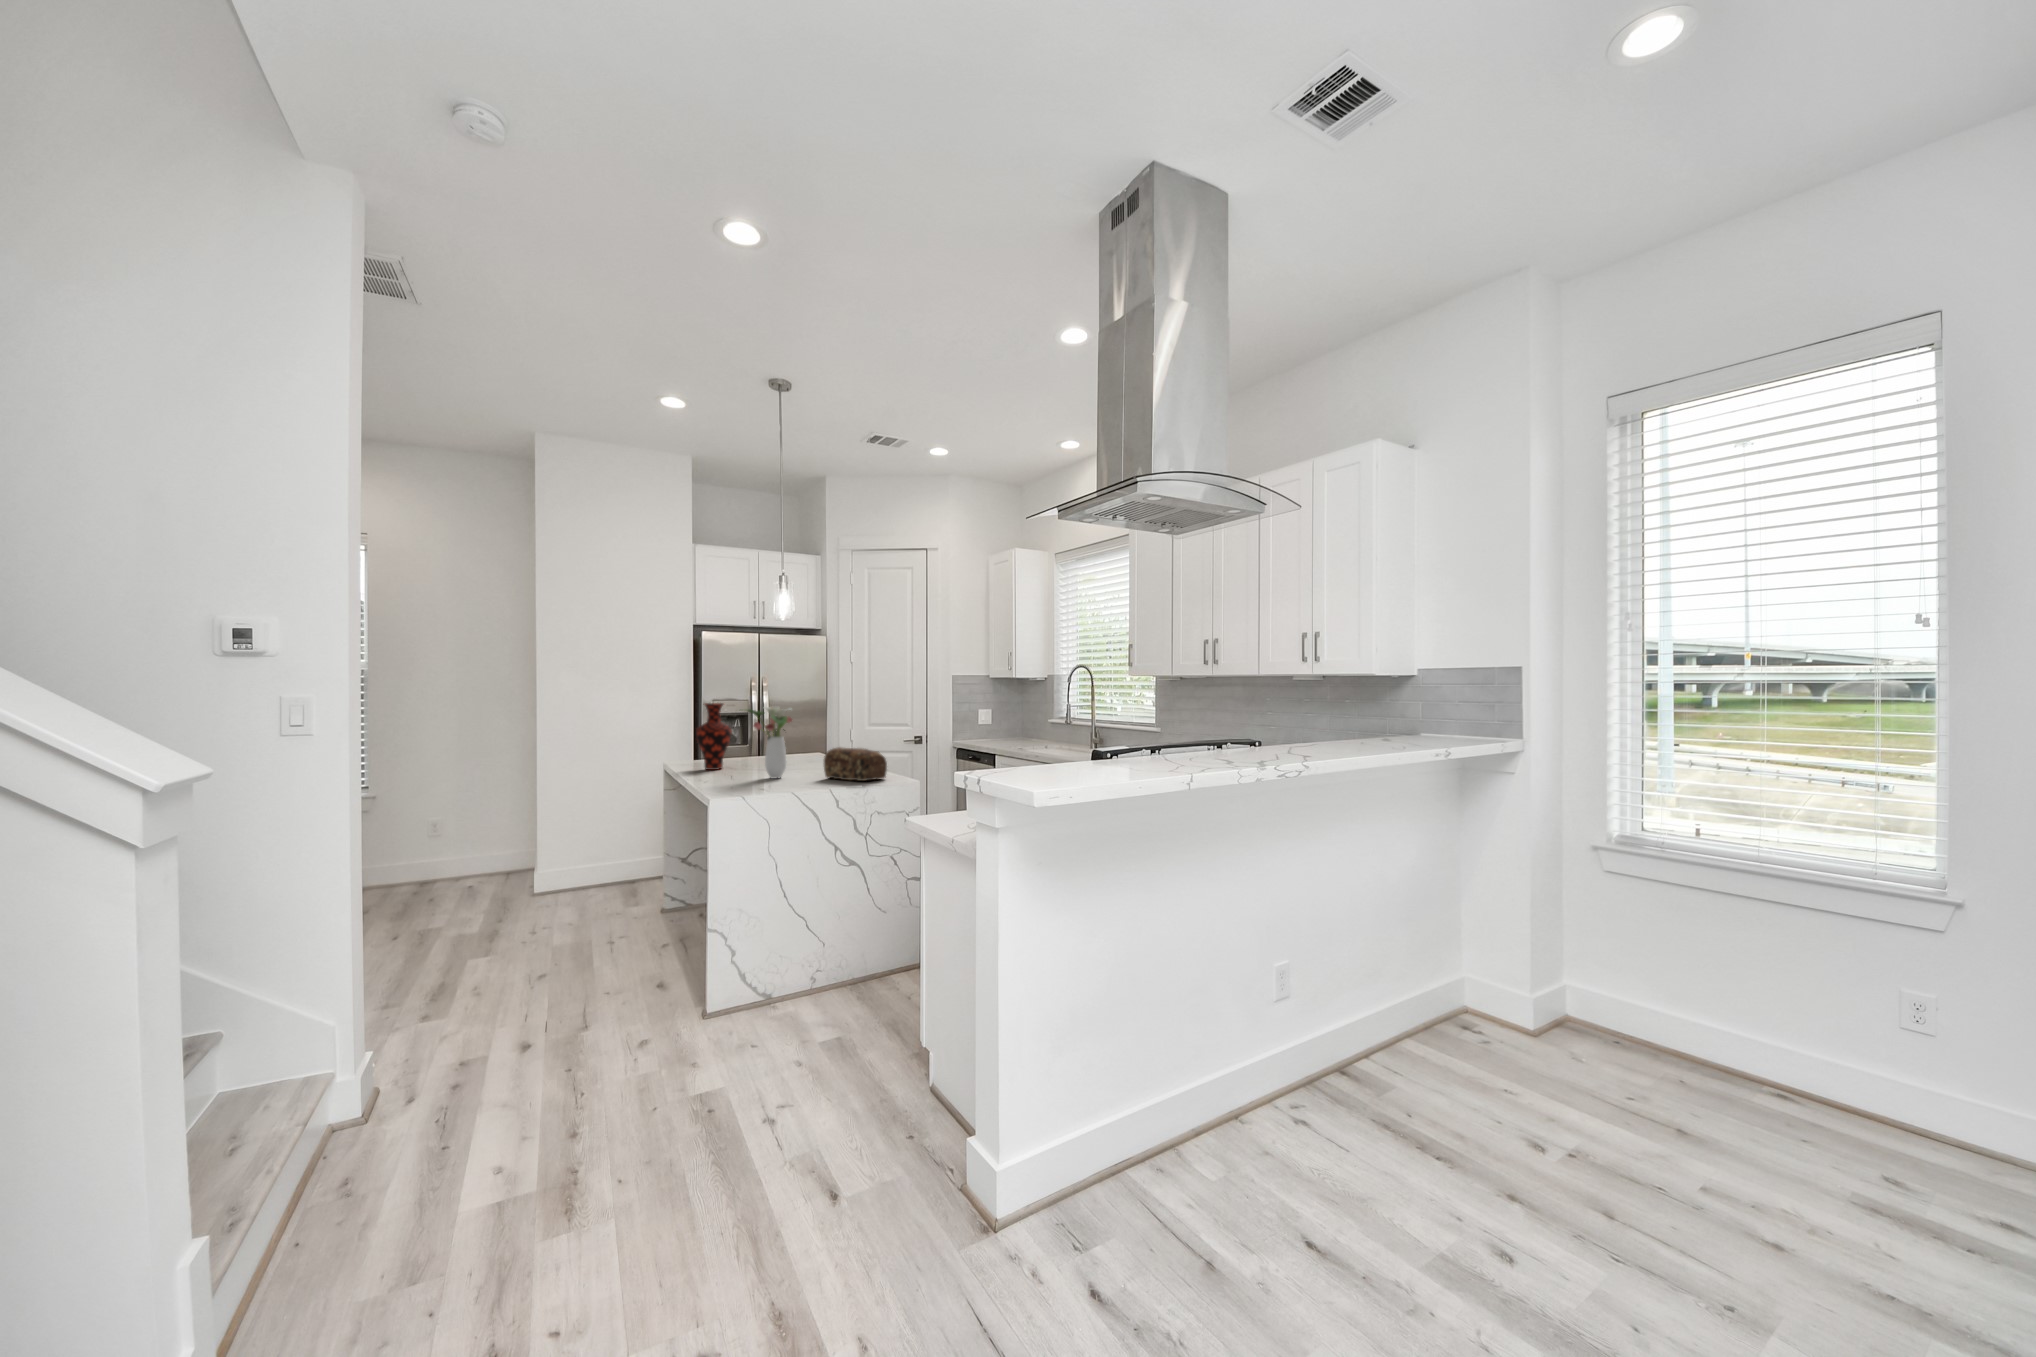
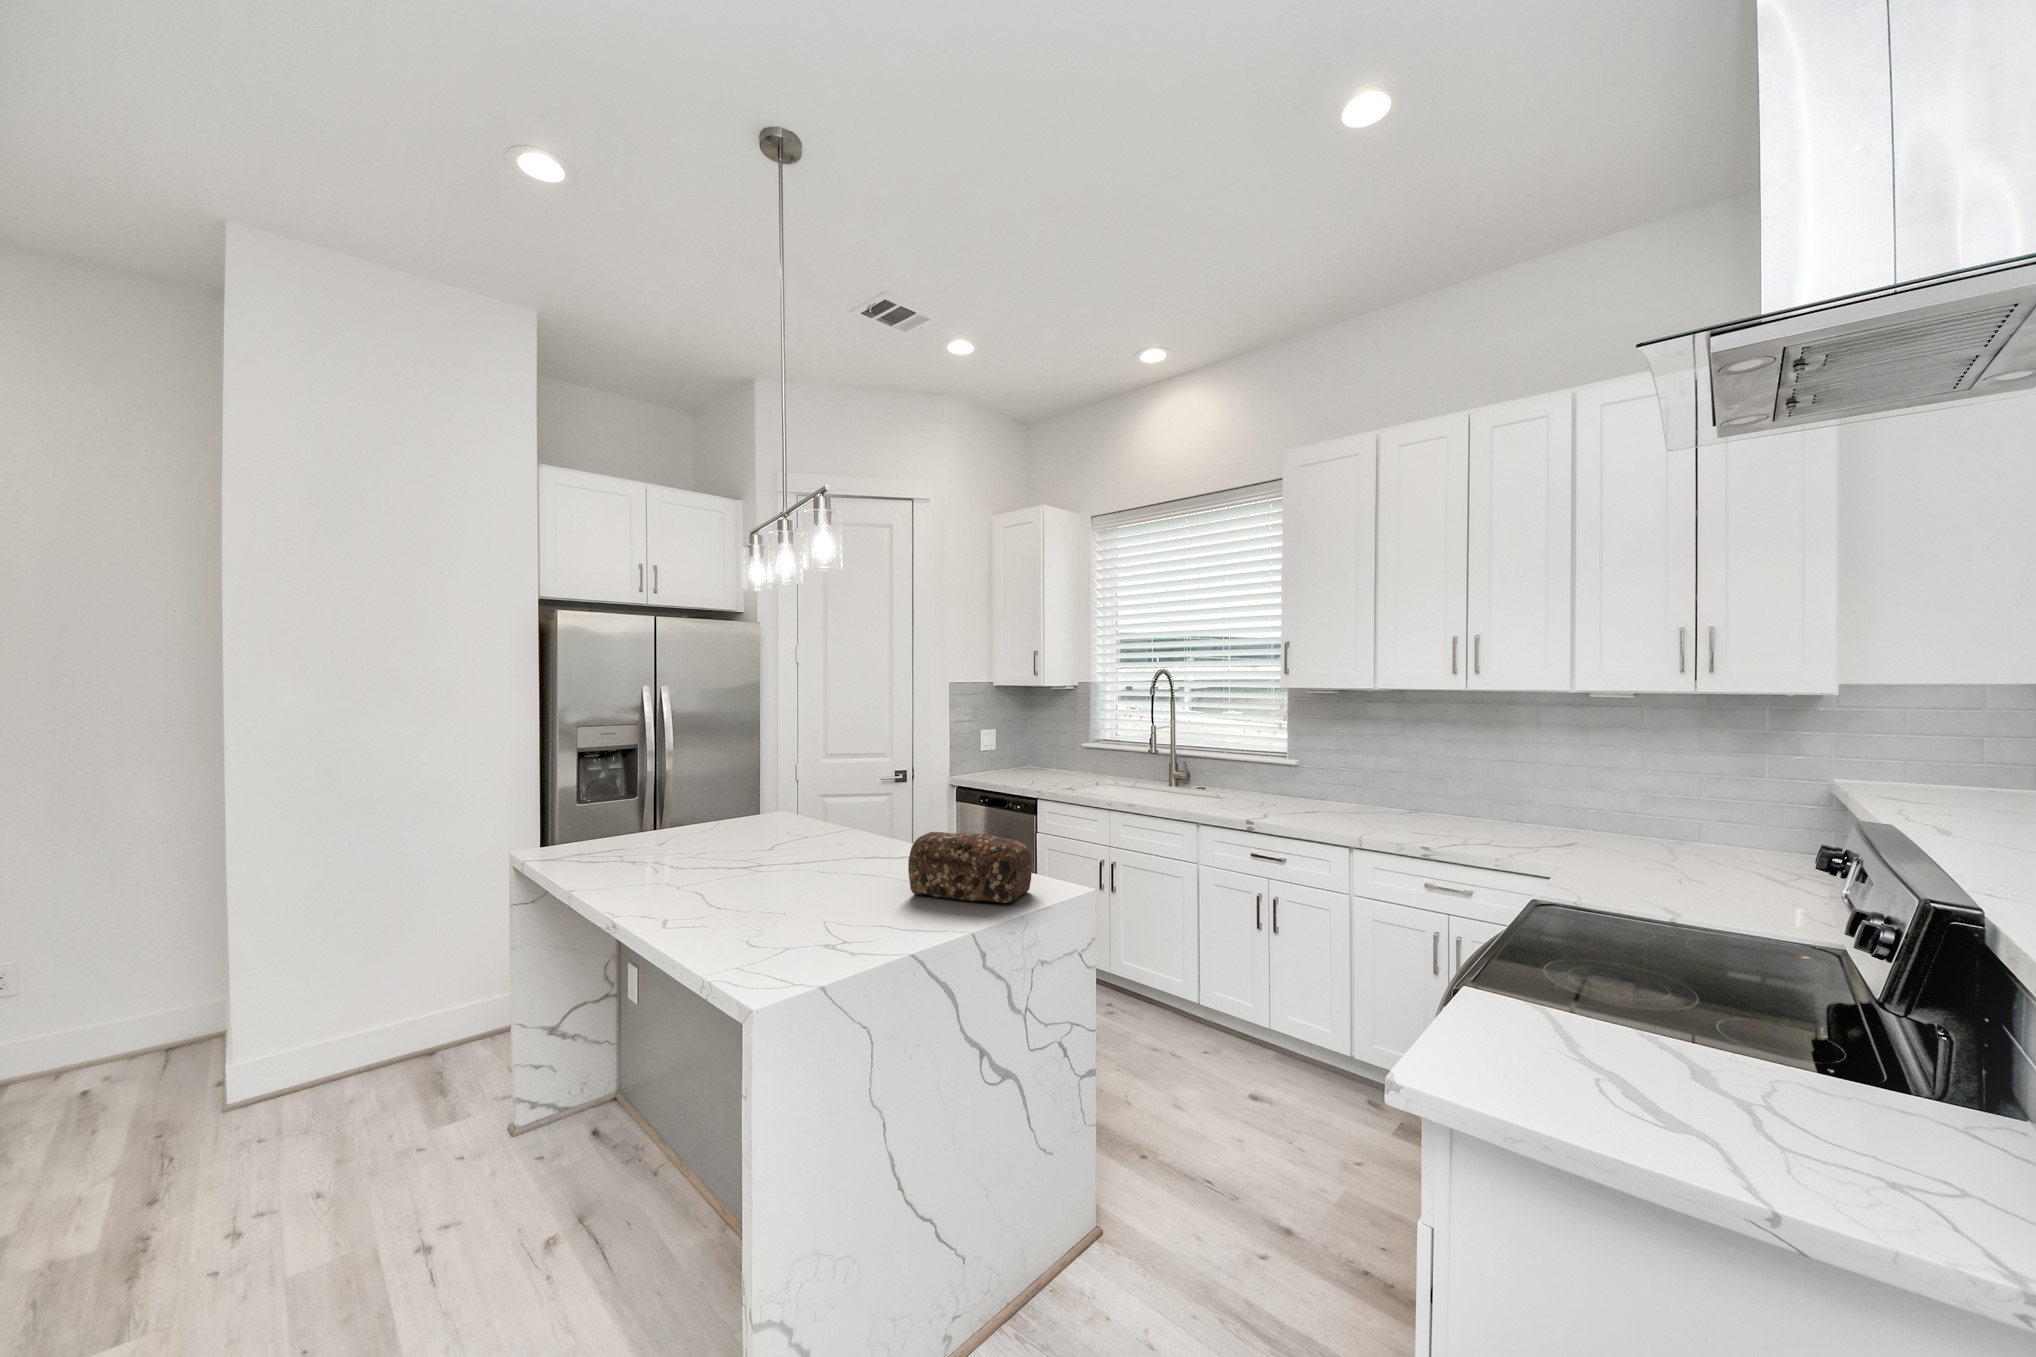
vase: present [696,703,732,770] -> none [609,743,681,874]
flower arrangement: present [748,707,792,778] -> none [727,754,849,900]

